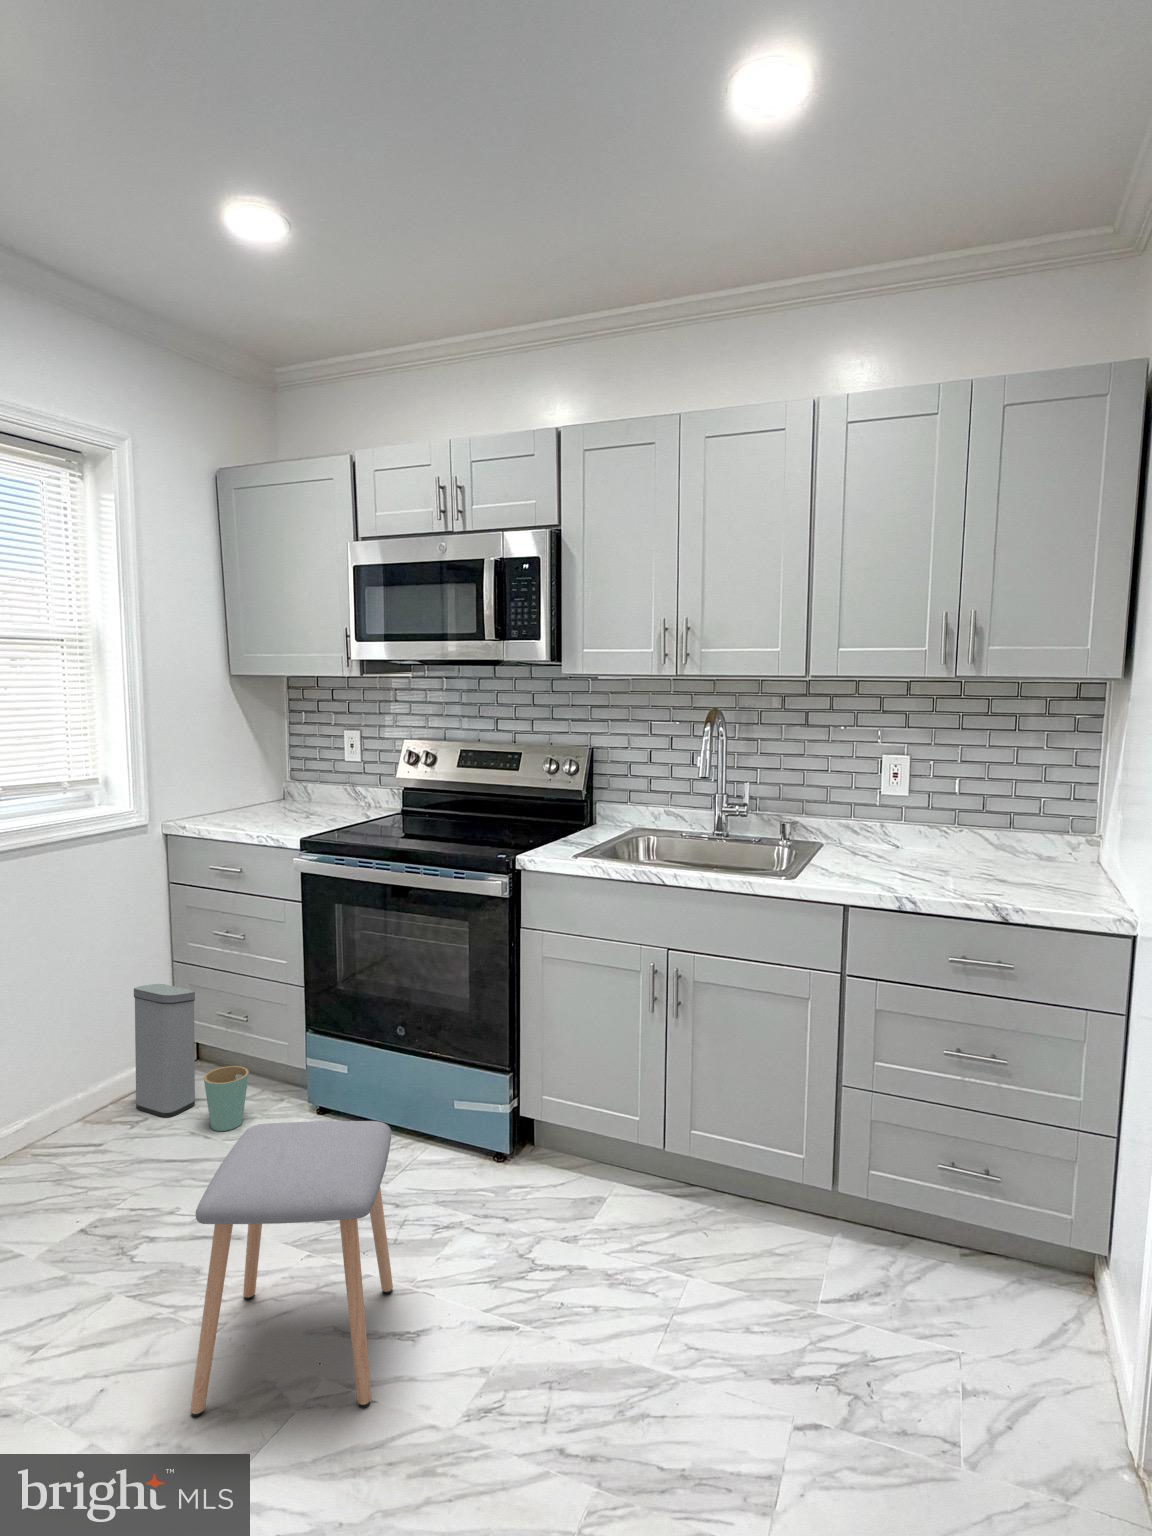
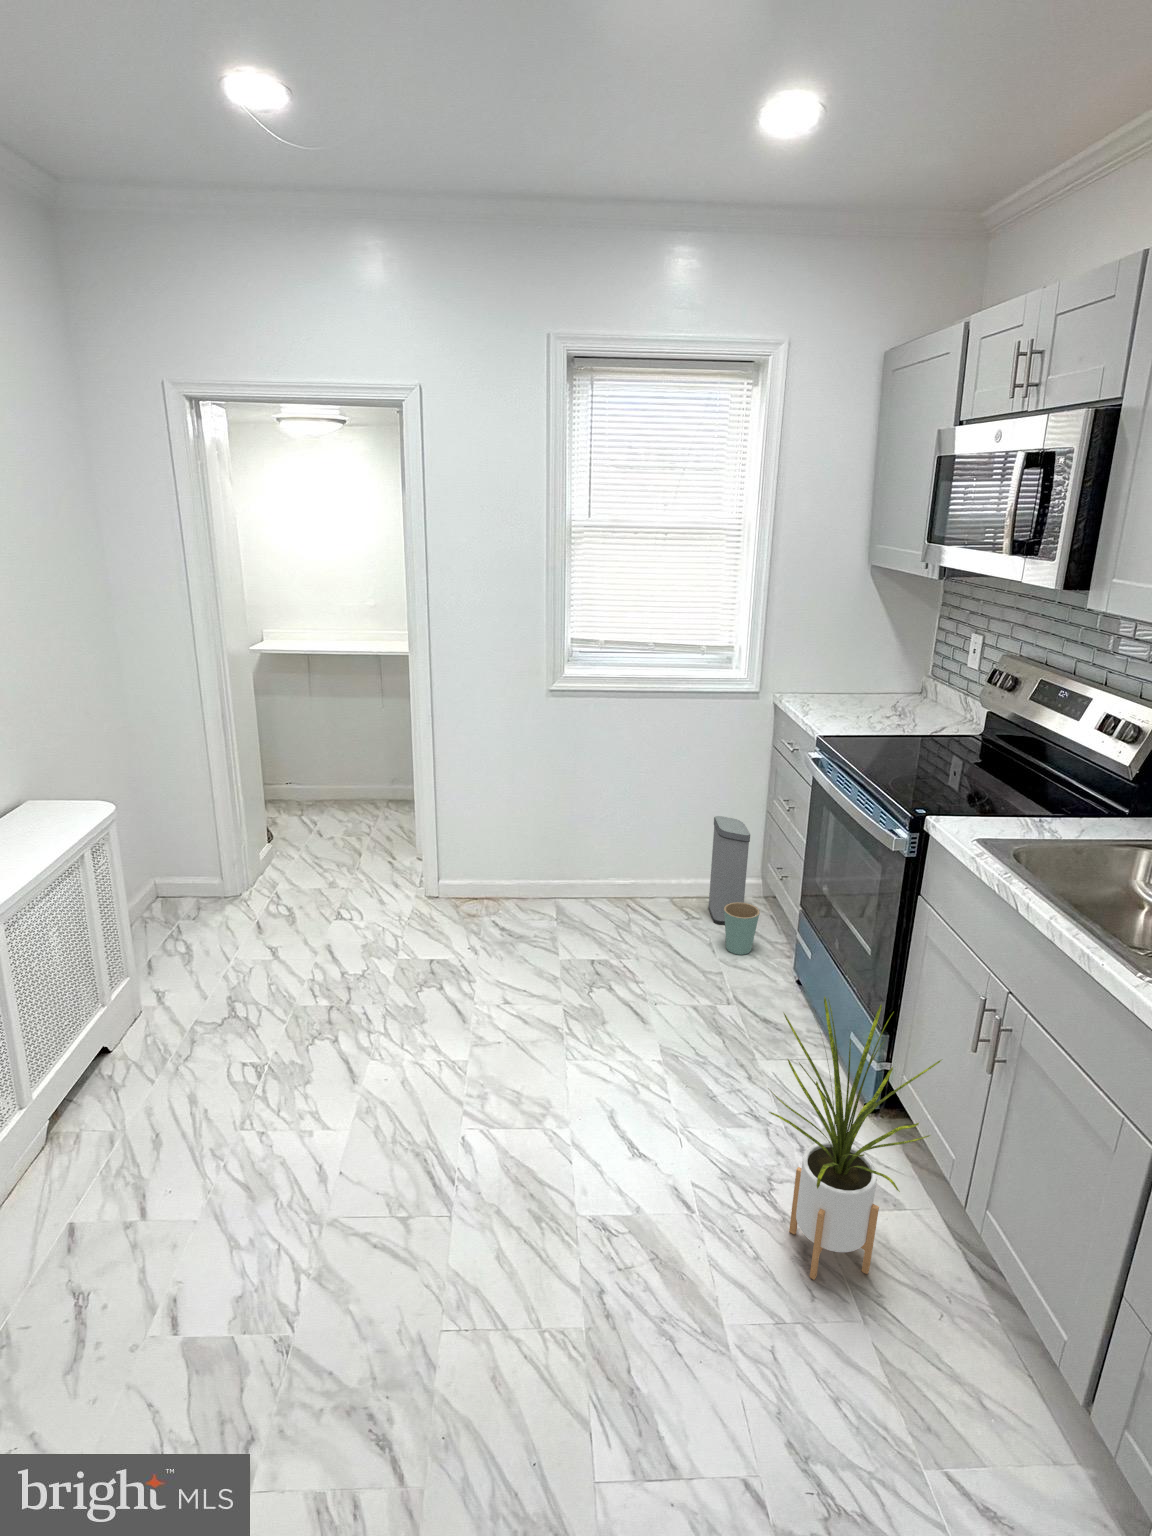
house plant: none [554,1001,693,1286] -> present [768,997,941,1280]
stool: present [191,1121,393,1417] -> none [509,942,671,1161]

